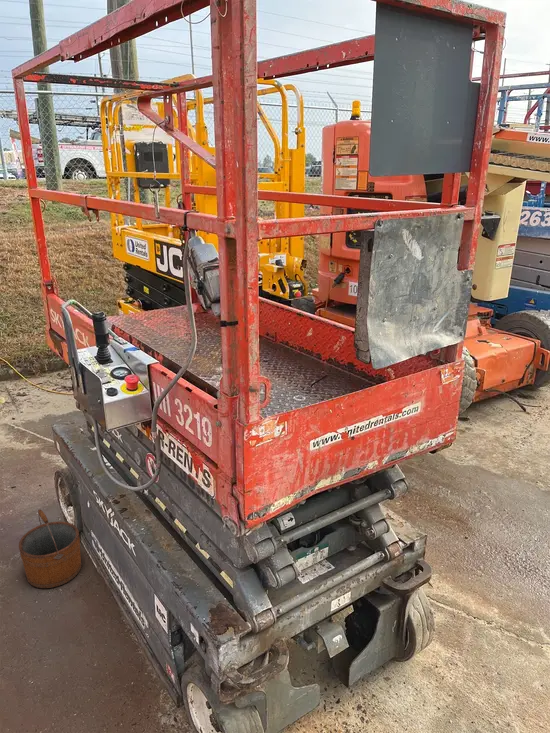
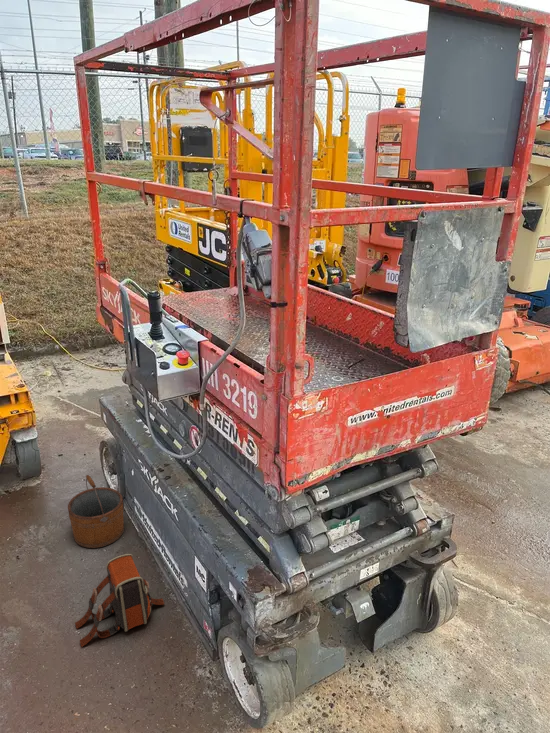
backpack: none [27,595,125,701] -> present [75,554,164,647]

